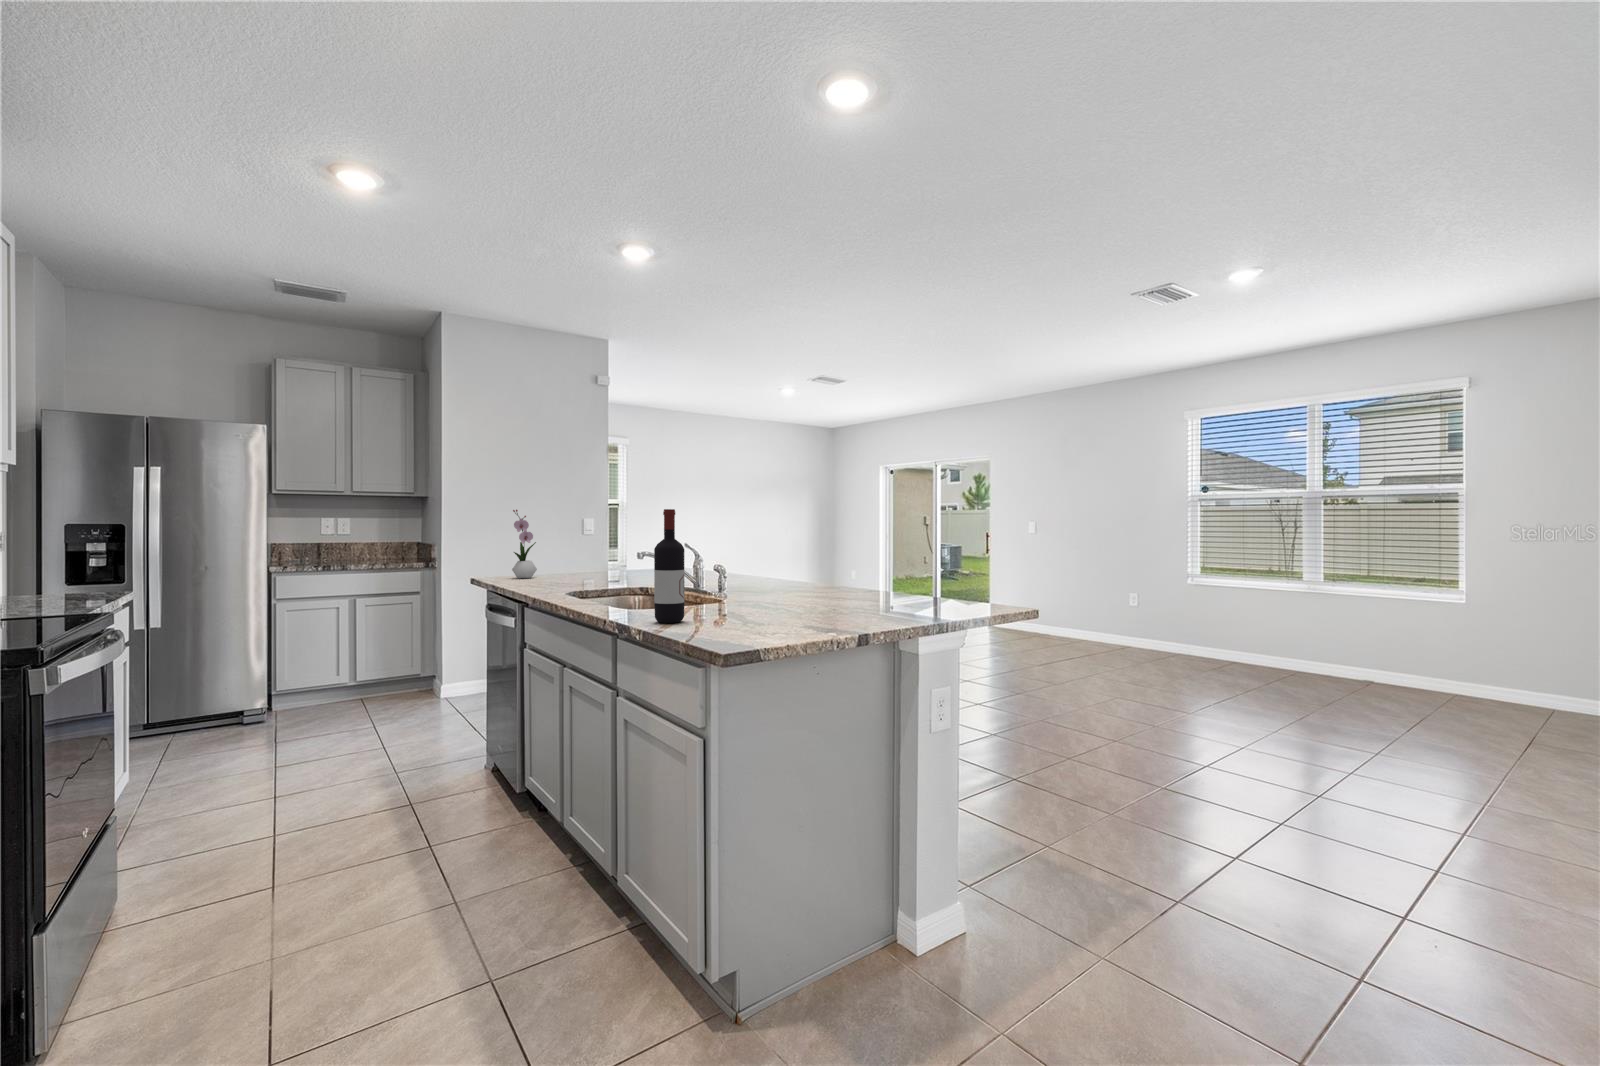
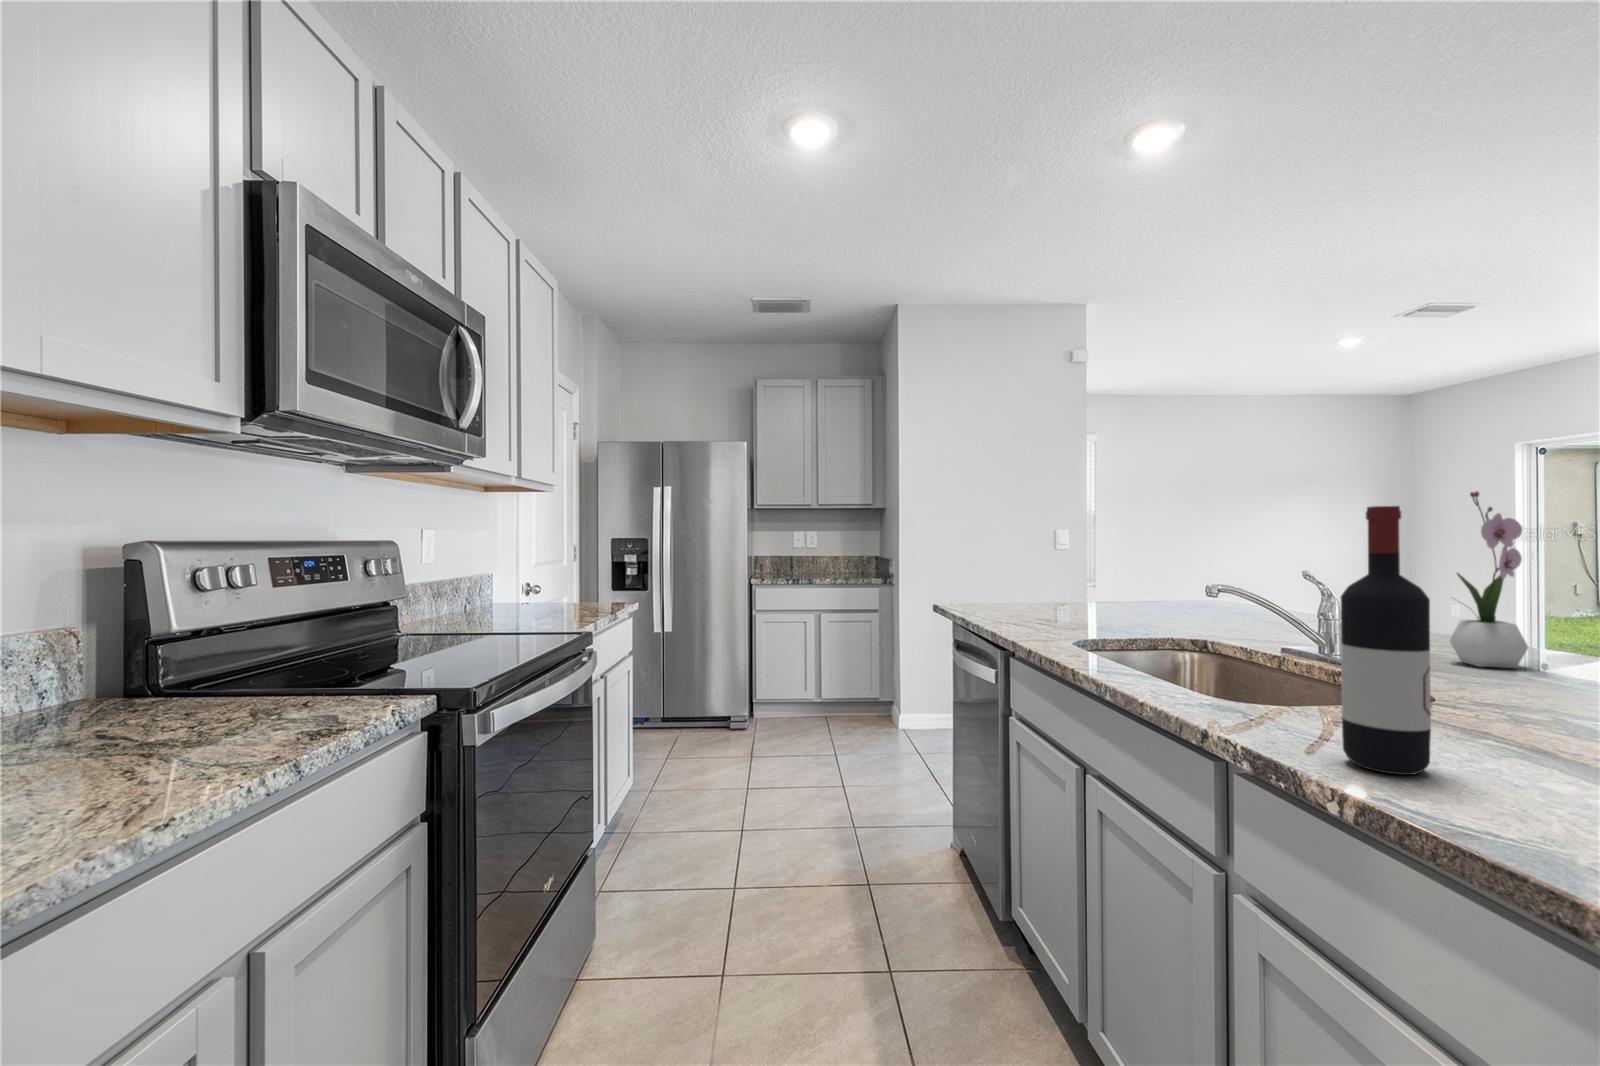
flower arrangement: present [512,510,537,578] -> present [1450,491,1528,668]

